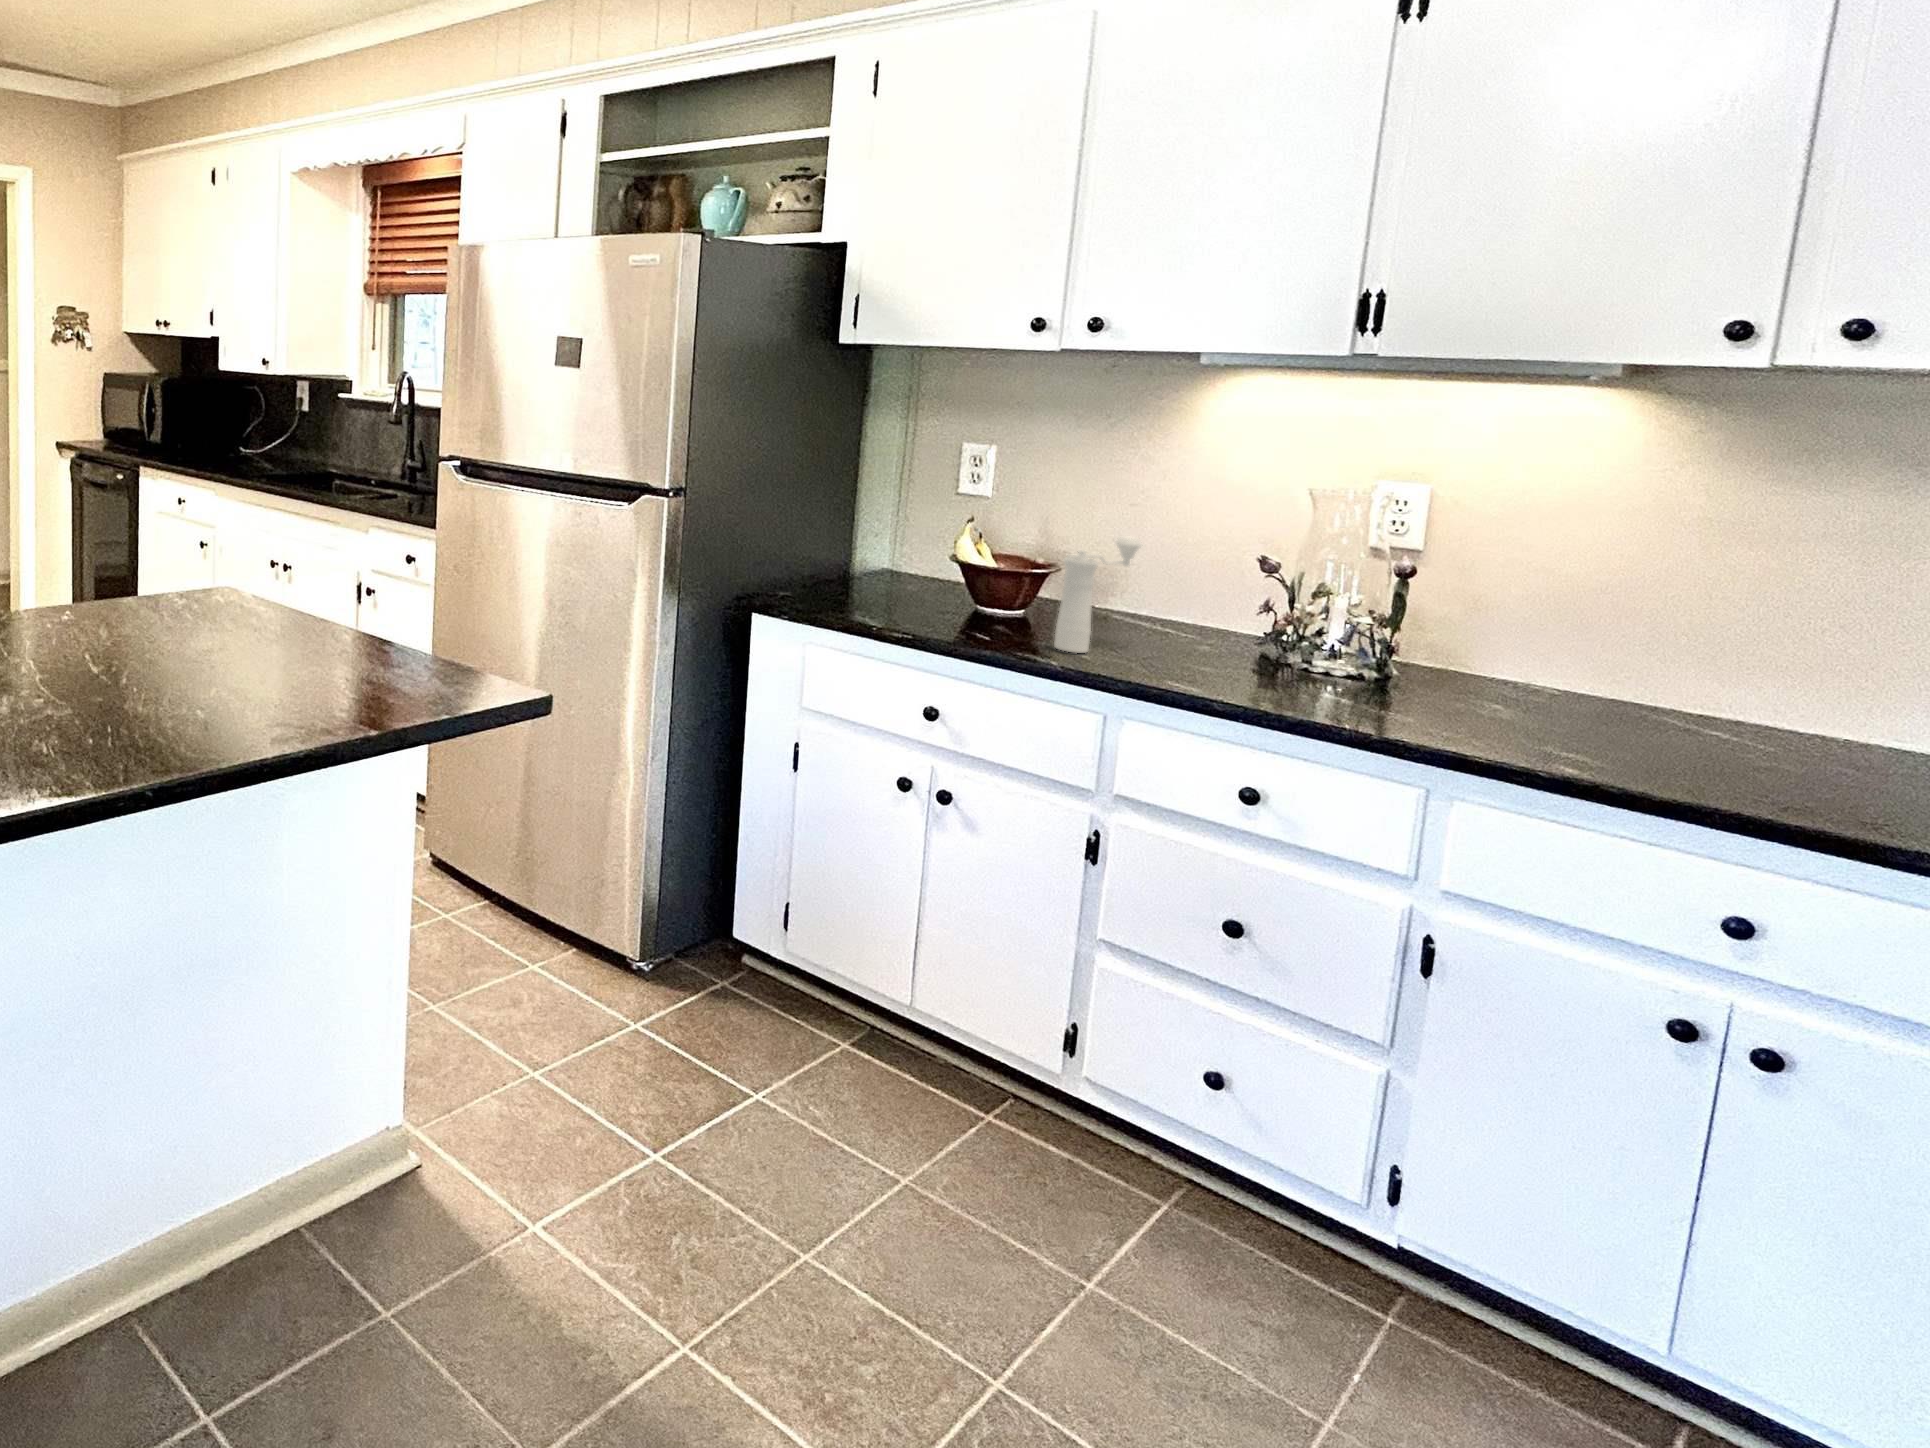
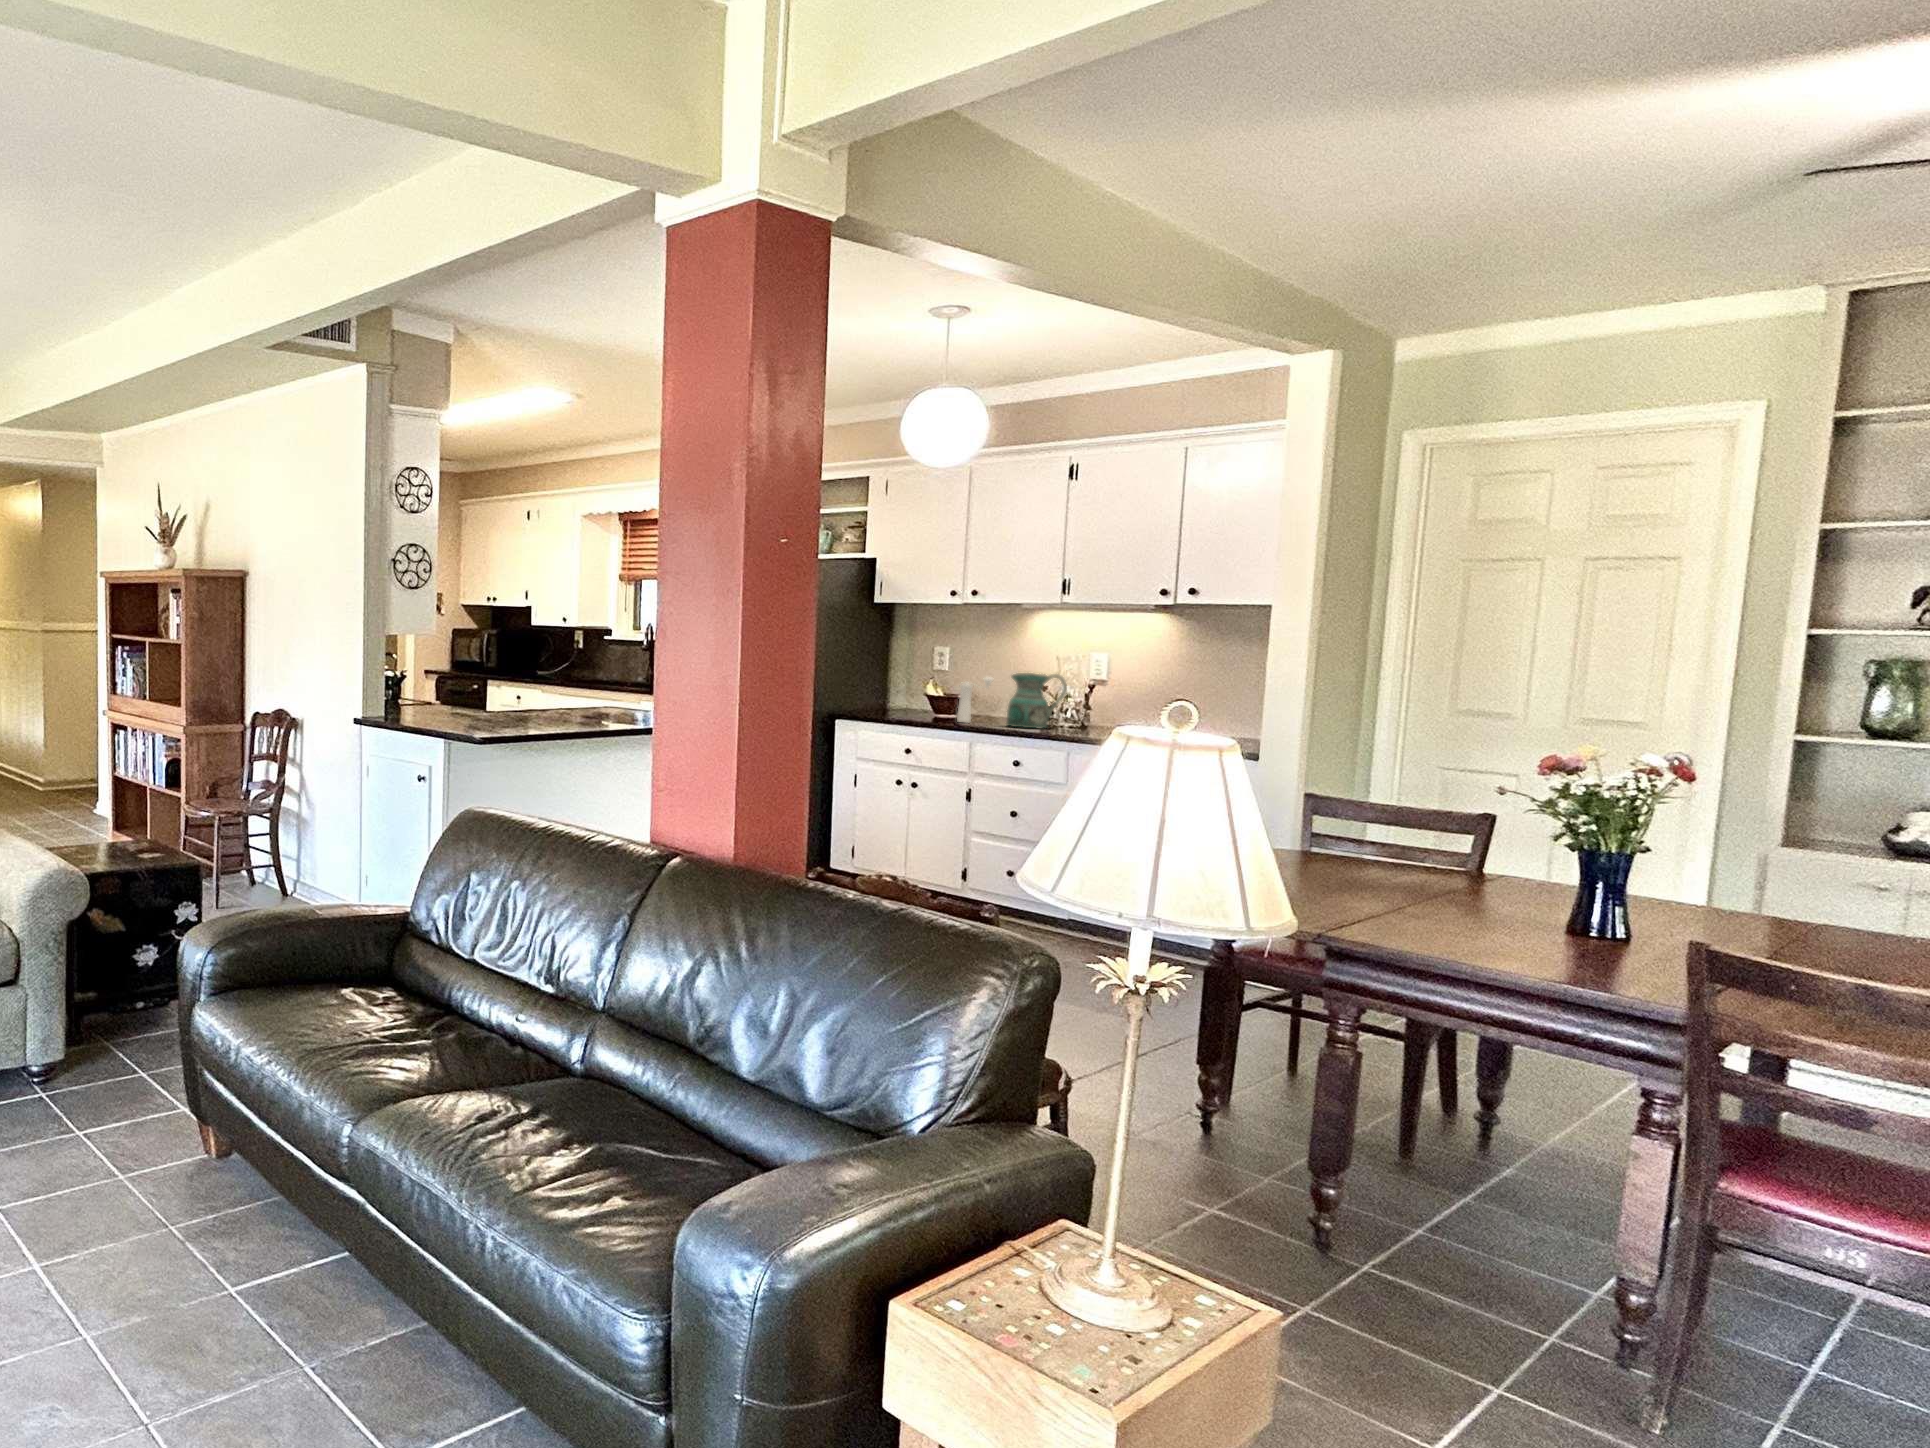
ceramic pitcher: none [1194,539,1367,693] -> present [1007,673,1067,729]

